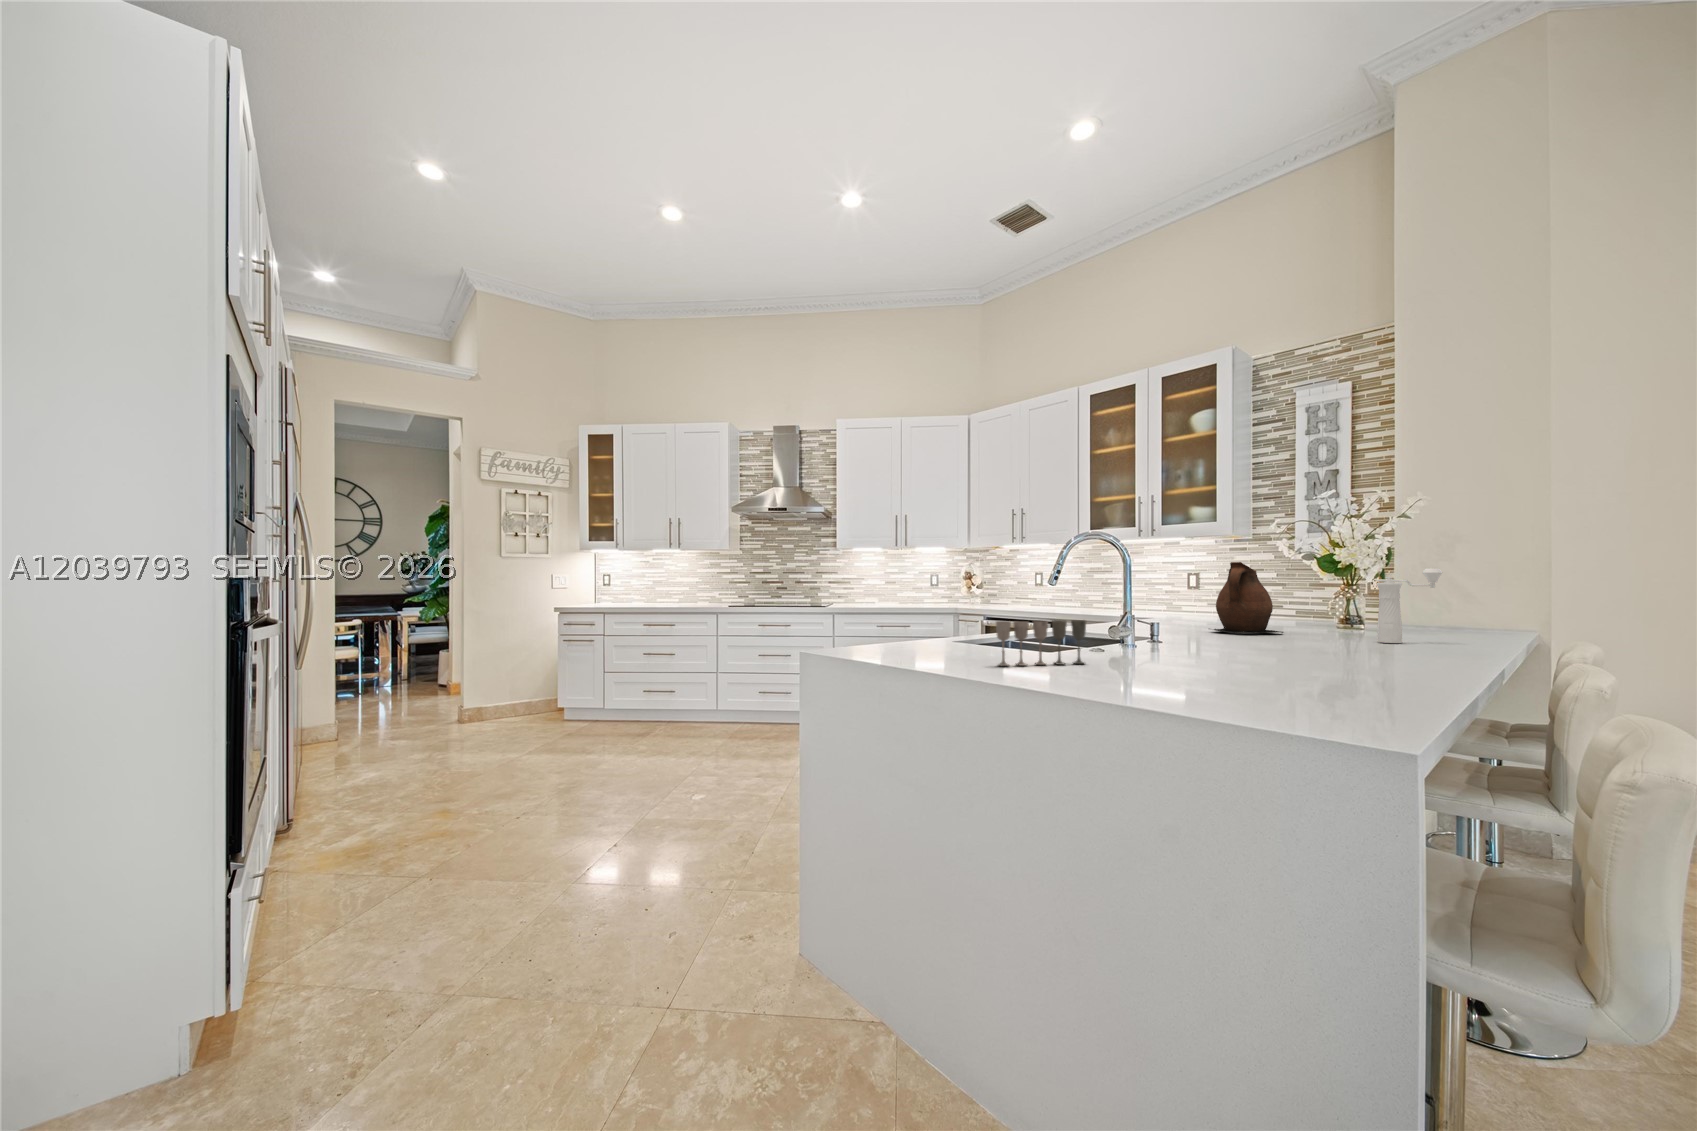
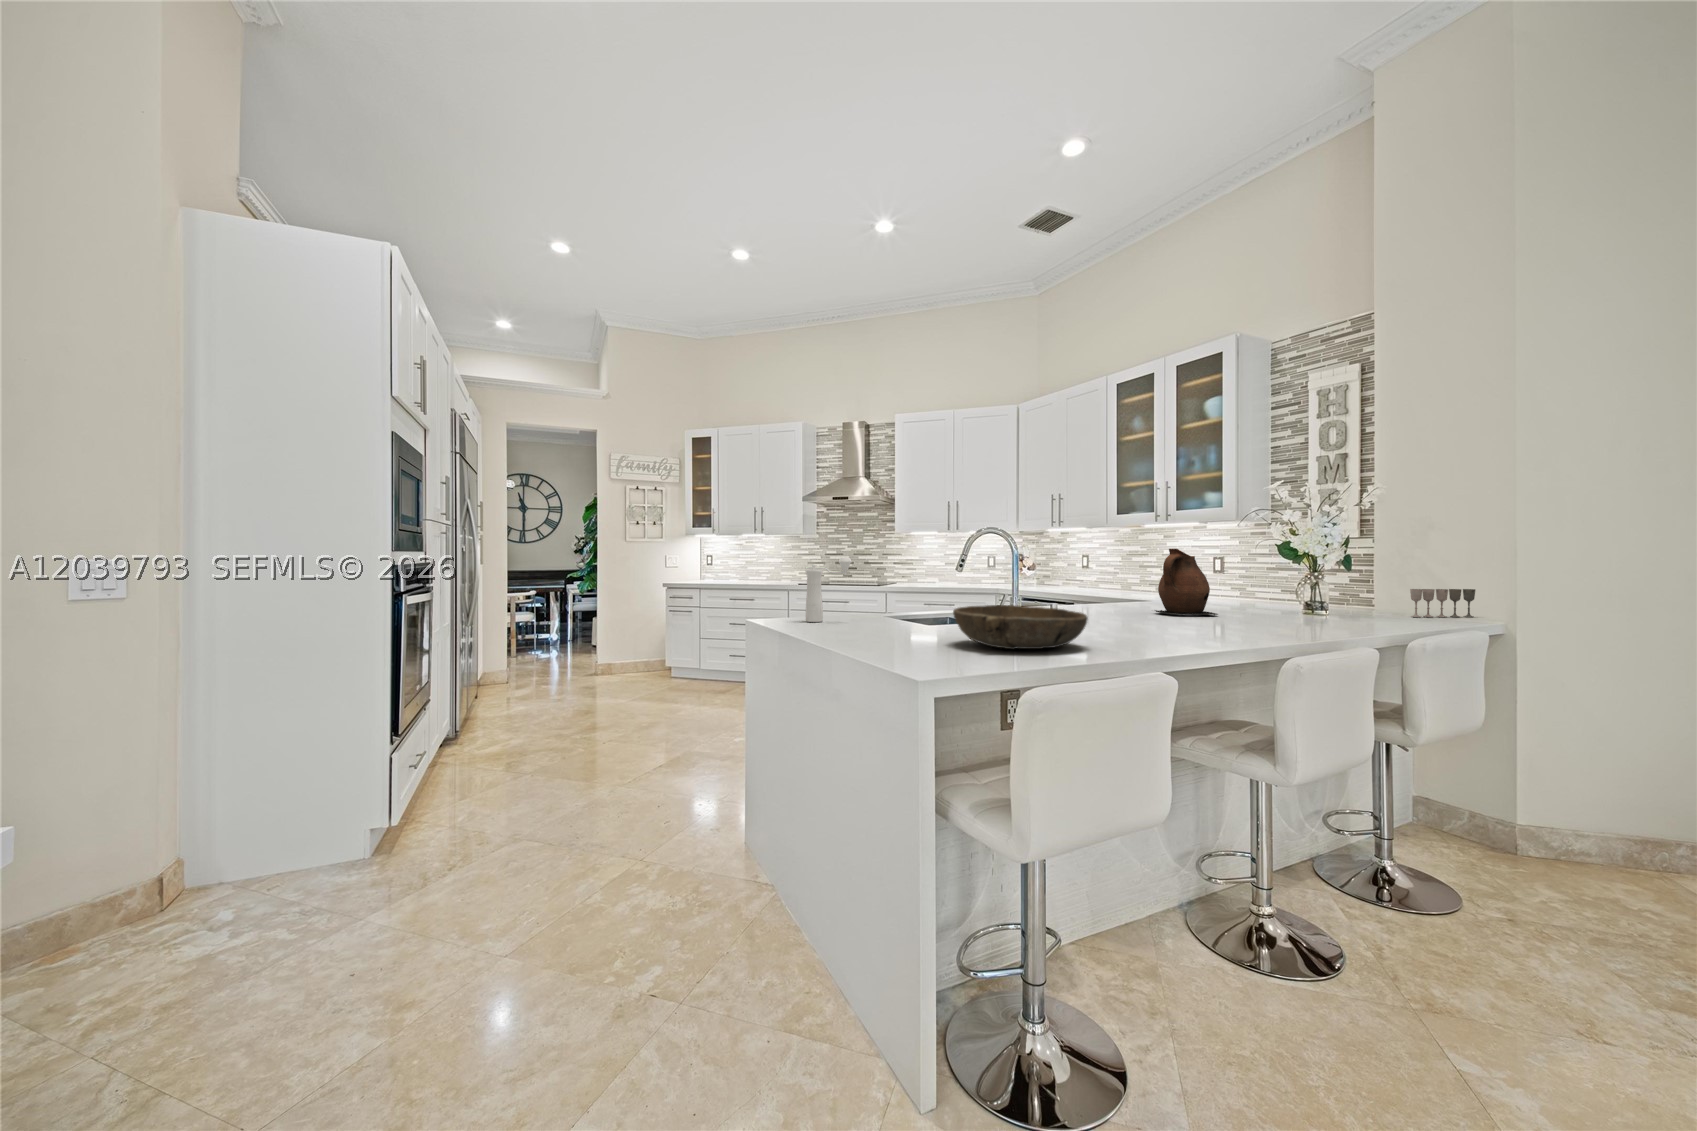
pepper mill: present [1376,568,1443,643] -> present [805,558,852,622]
wine glass: present [996,620,1086,666] -> present [1410,589,1475,617]
bowl: none [1142,625,1326,680] -> present [953,605,1088,649]

